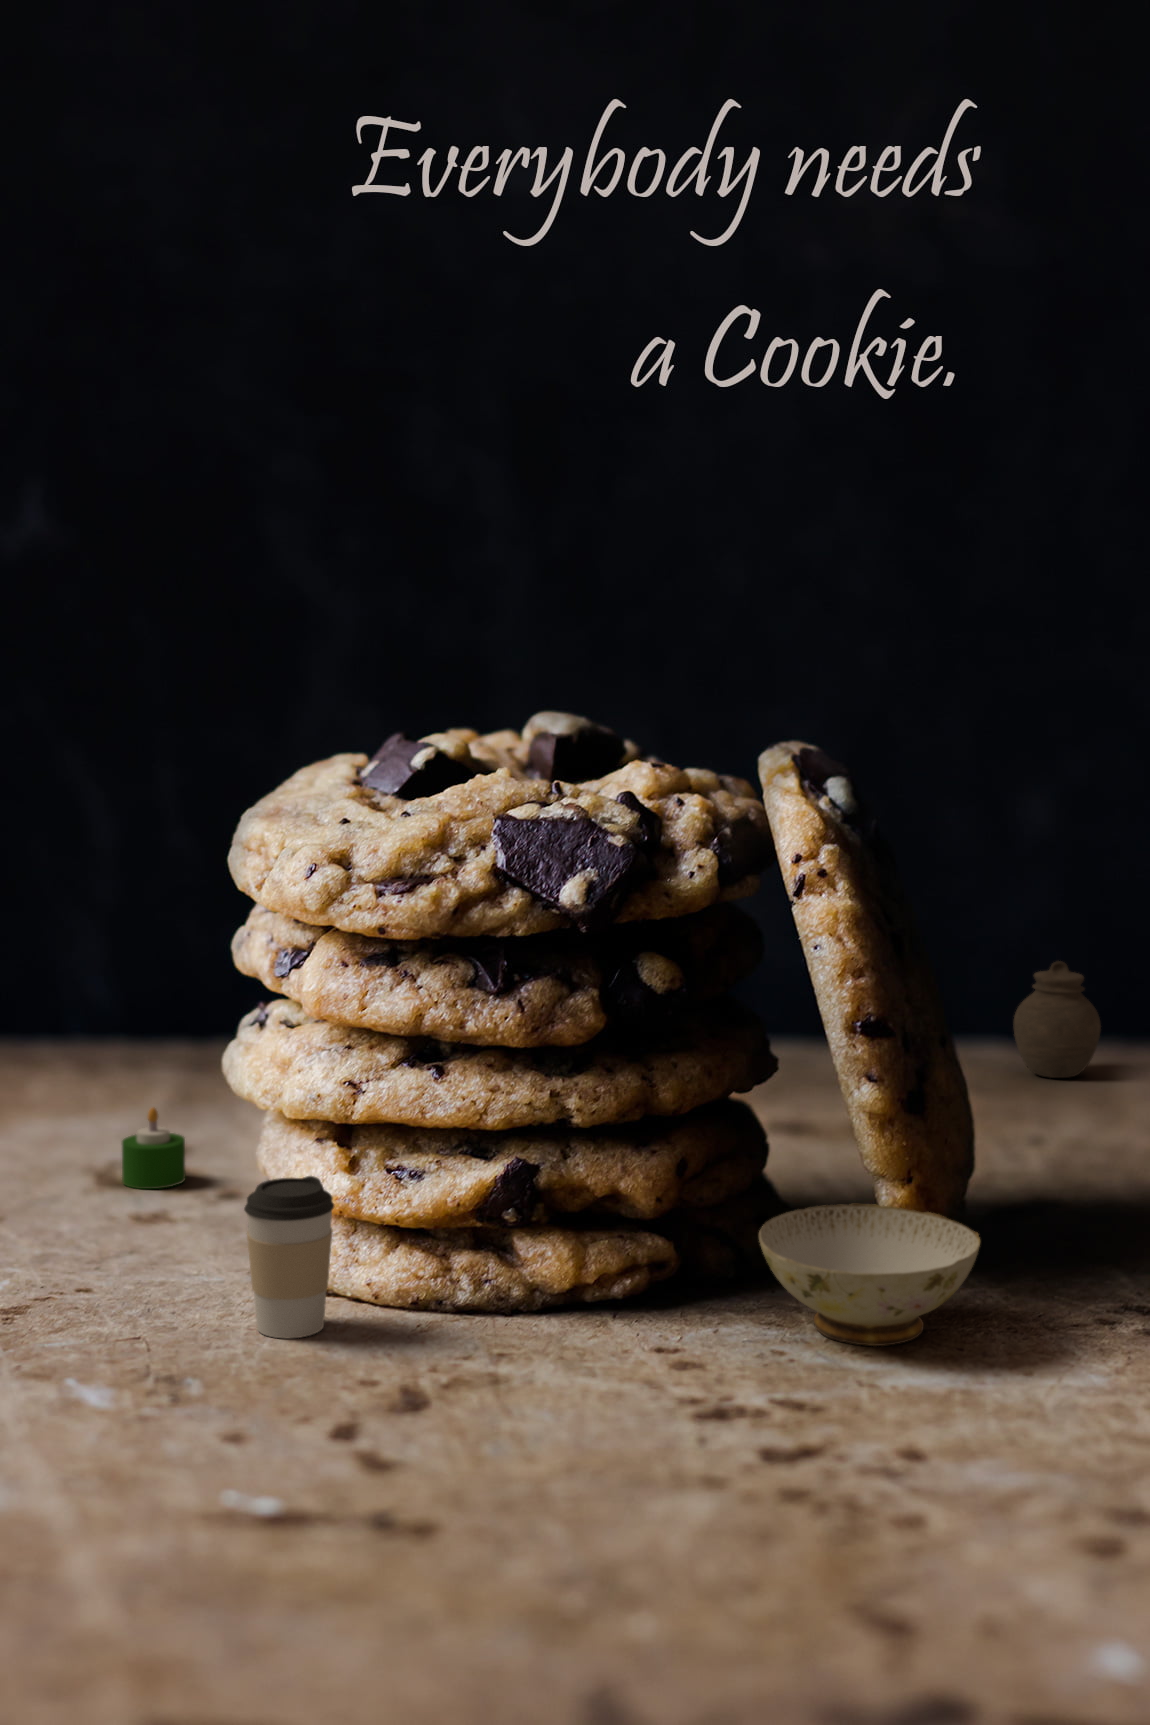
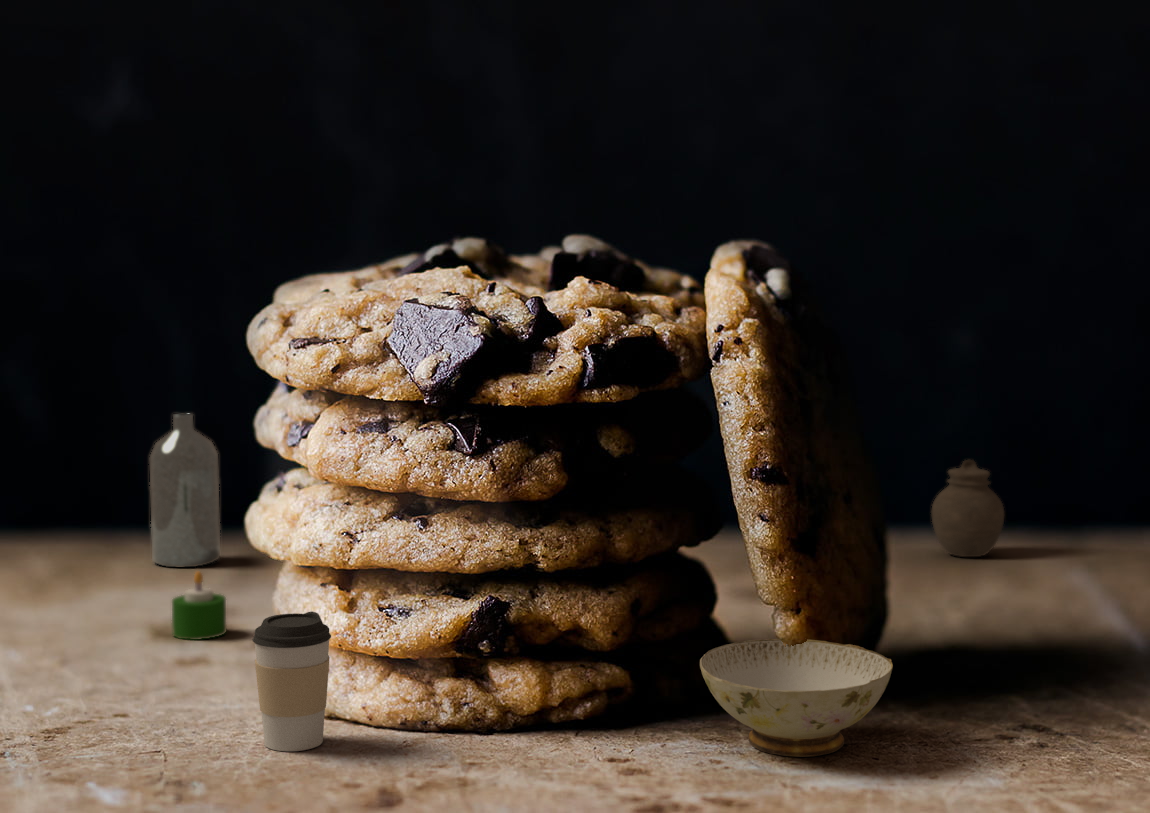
bottle: none [77,903,161,1089] -> present [150,413,220,567]

